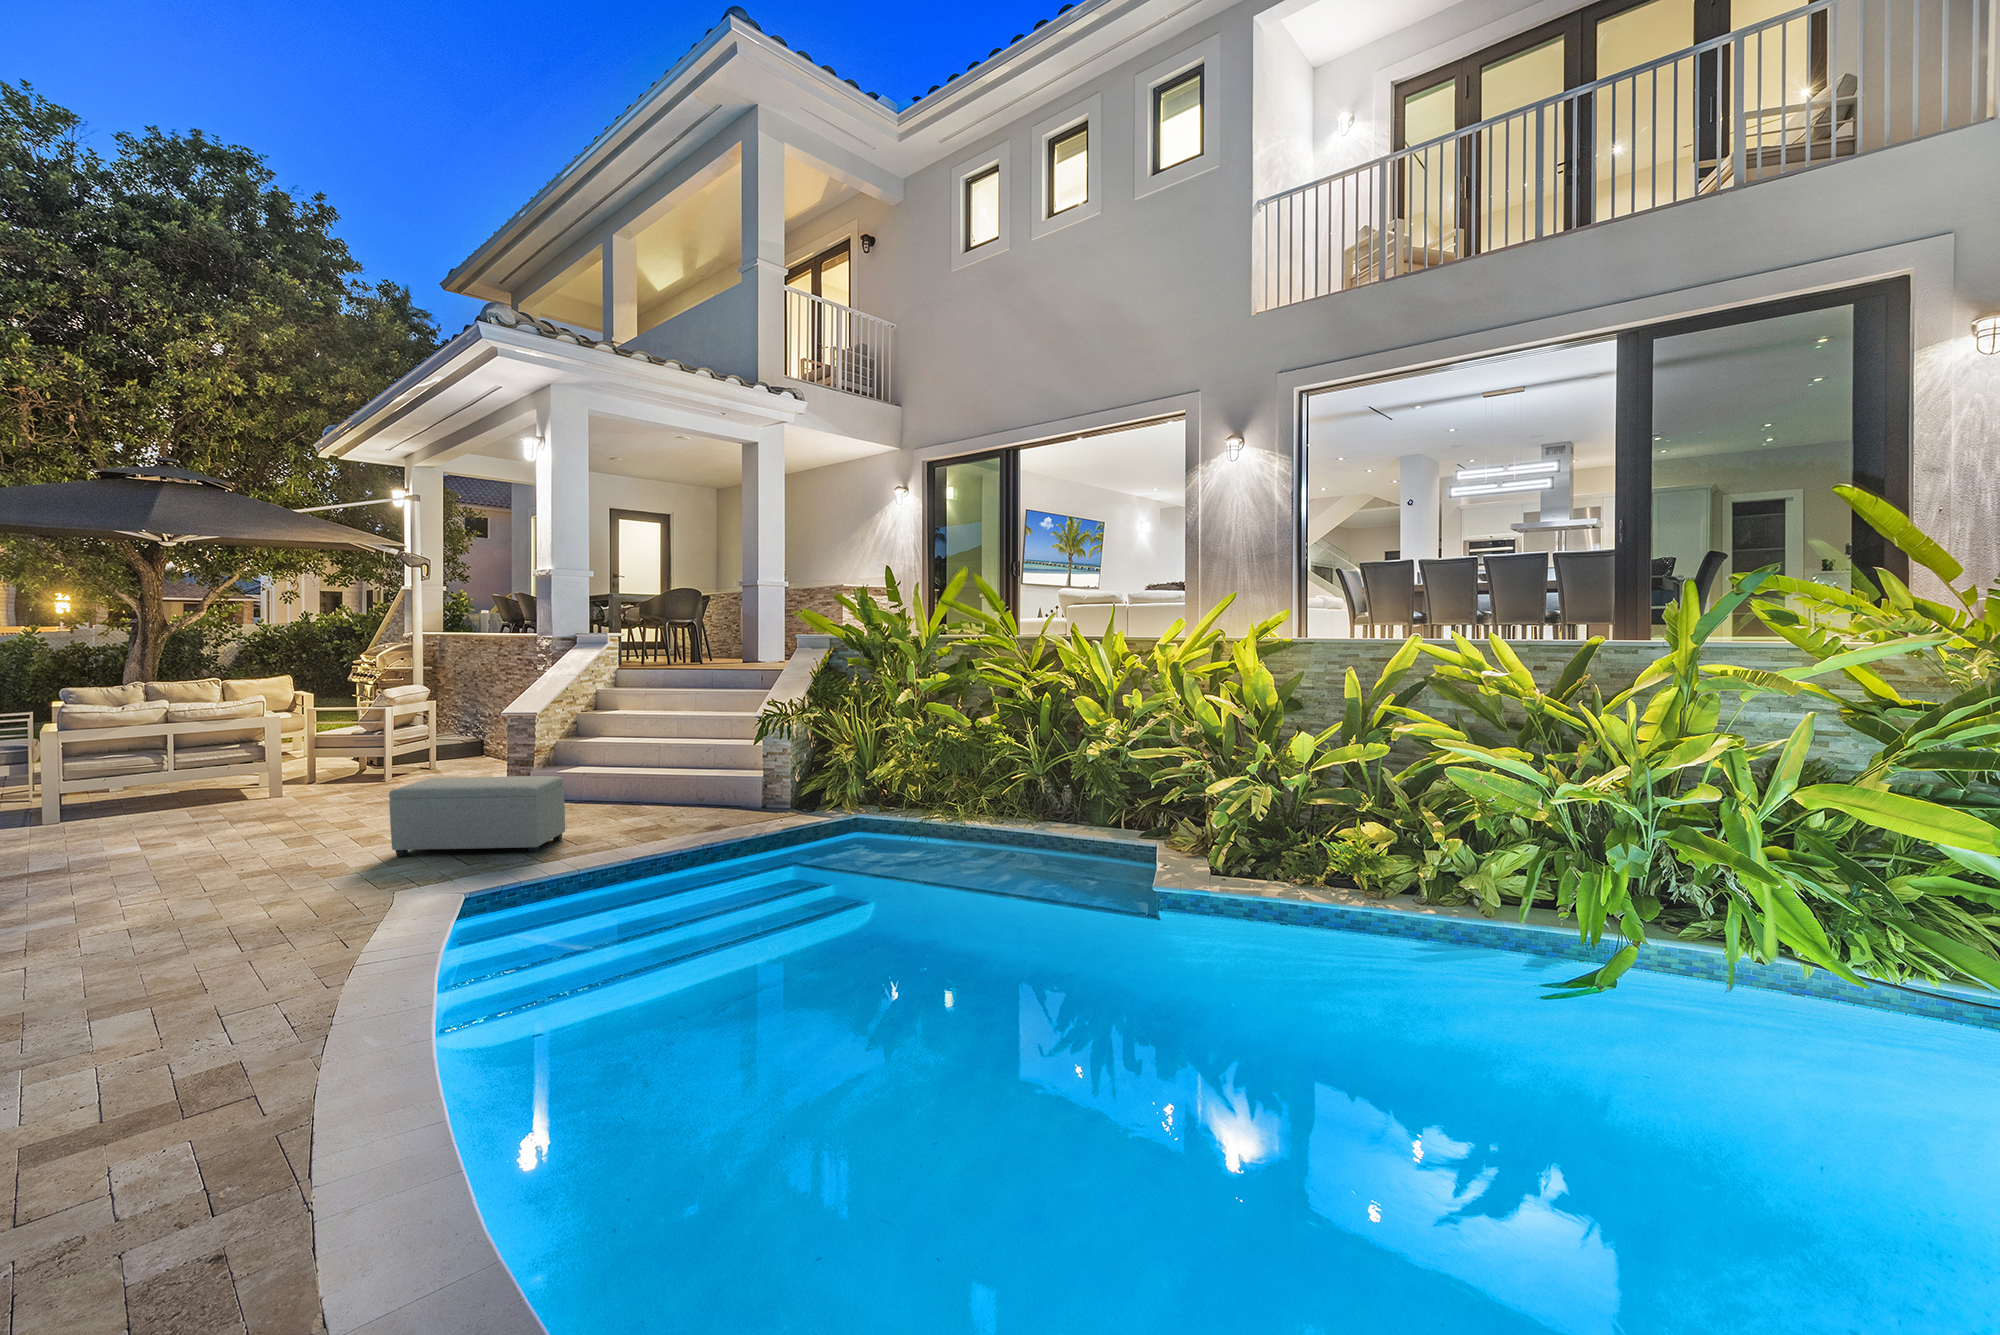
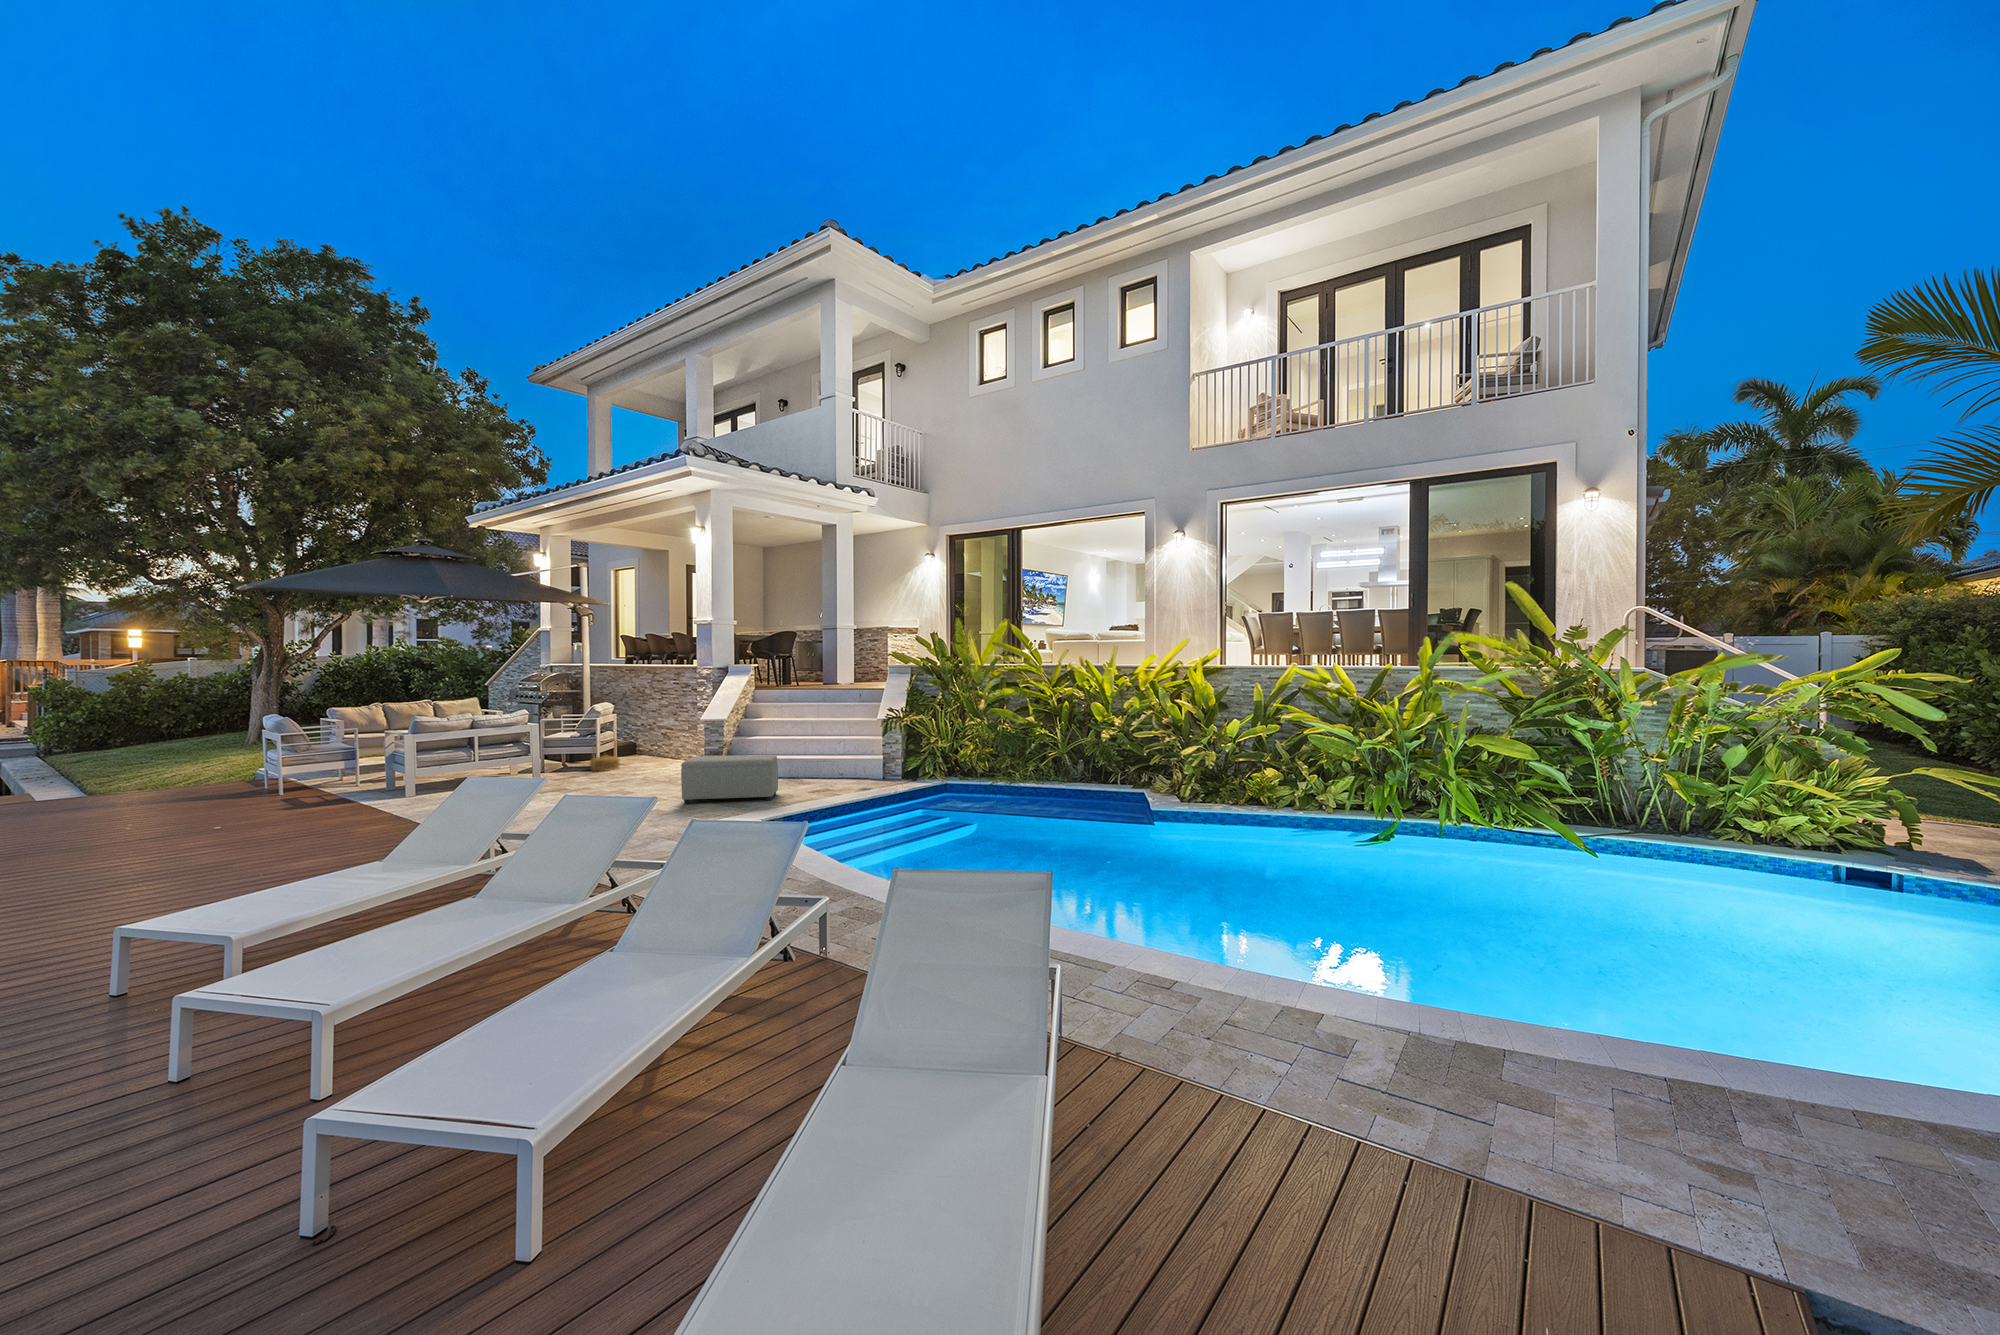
woven basket: none [378,735,425,782] -> present [590,740,620,771]

